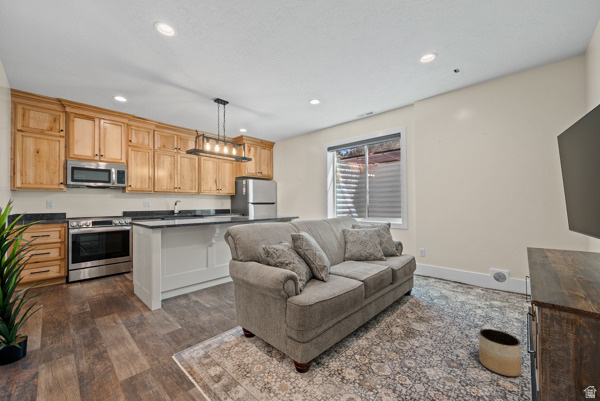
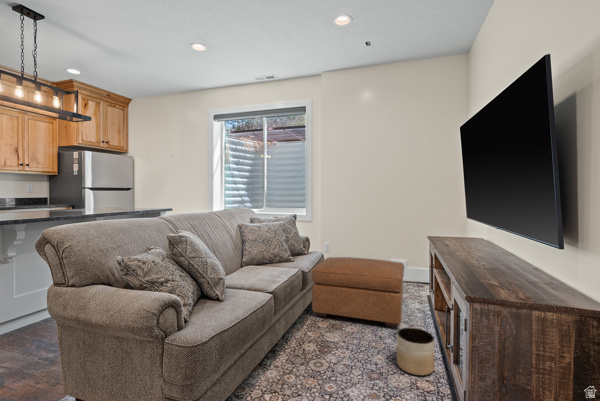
ottoman: none [402,260,497,330] -> present [312,257,404,328]

